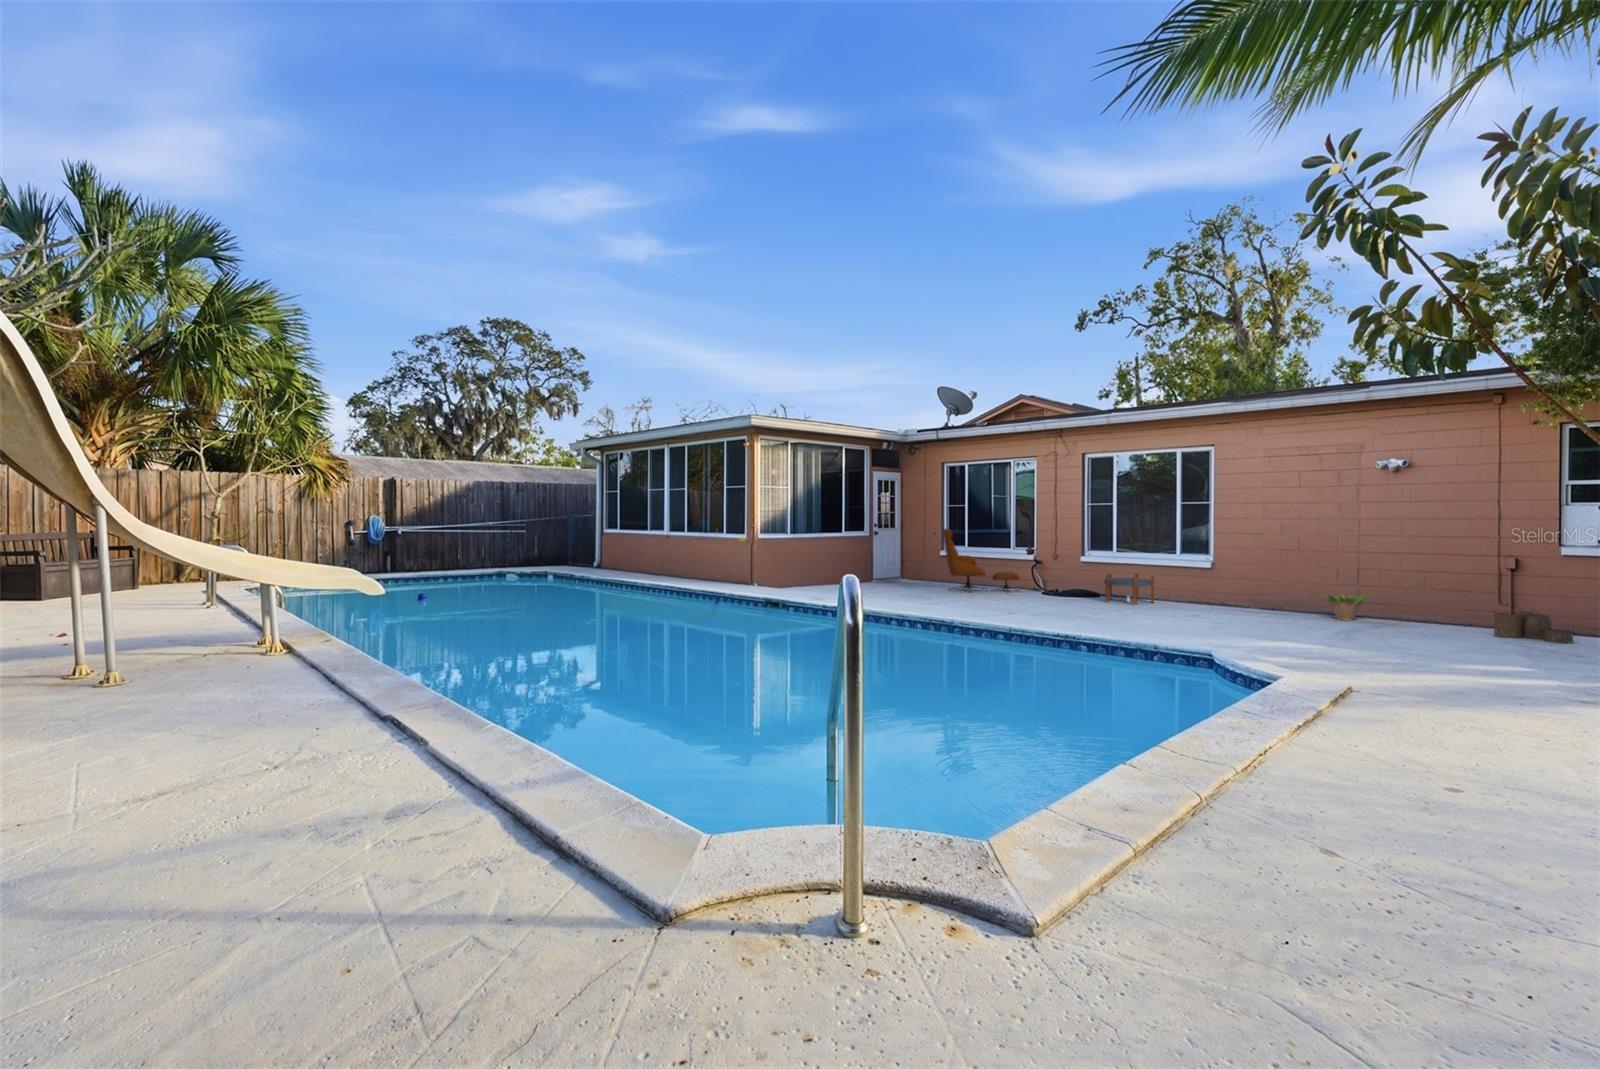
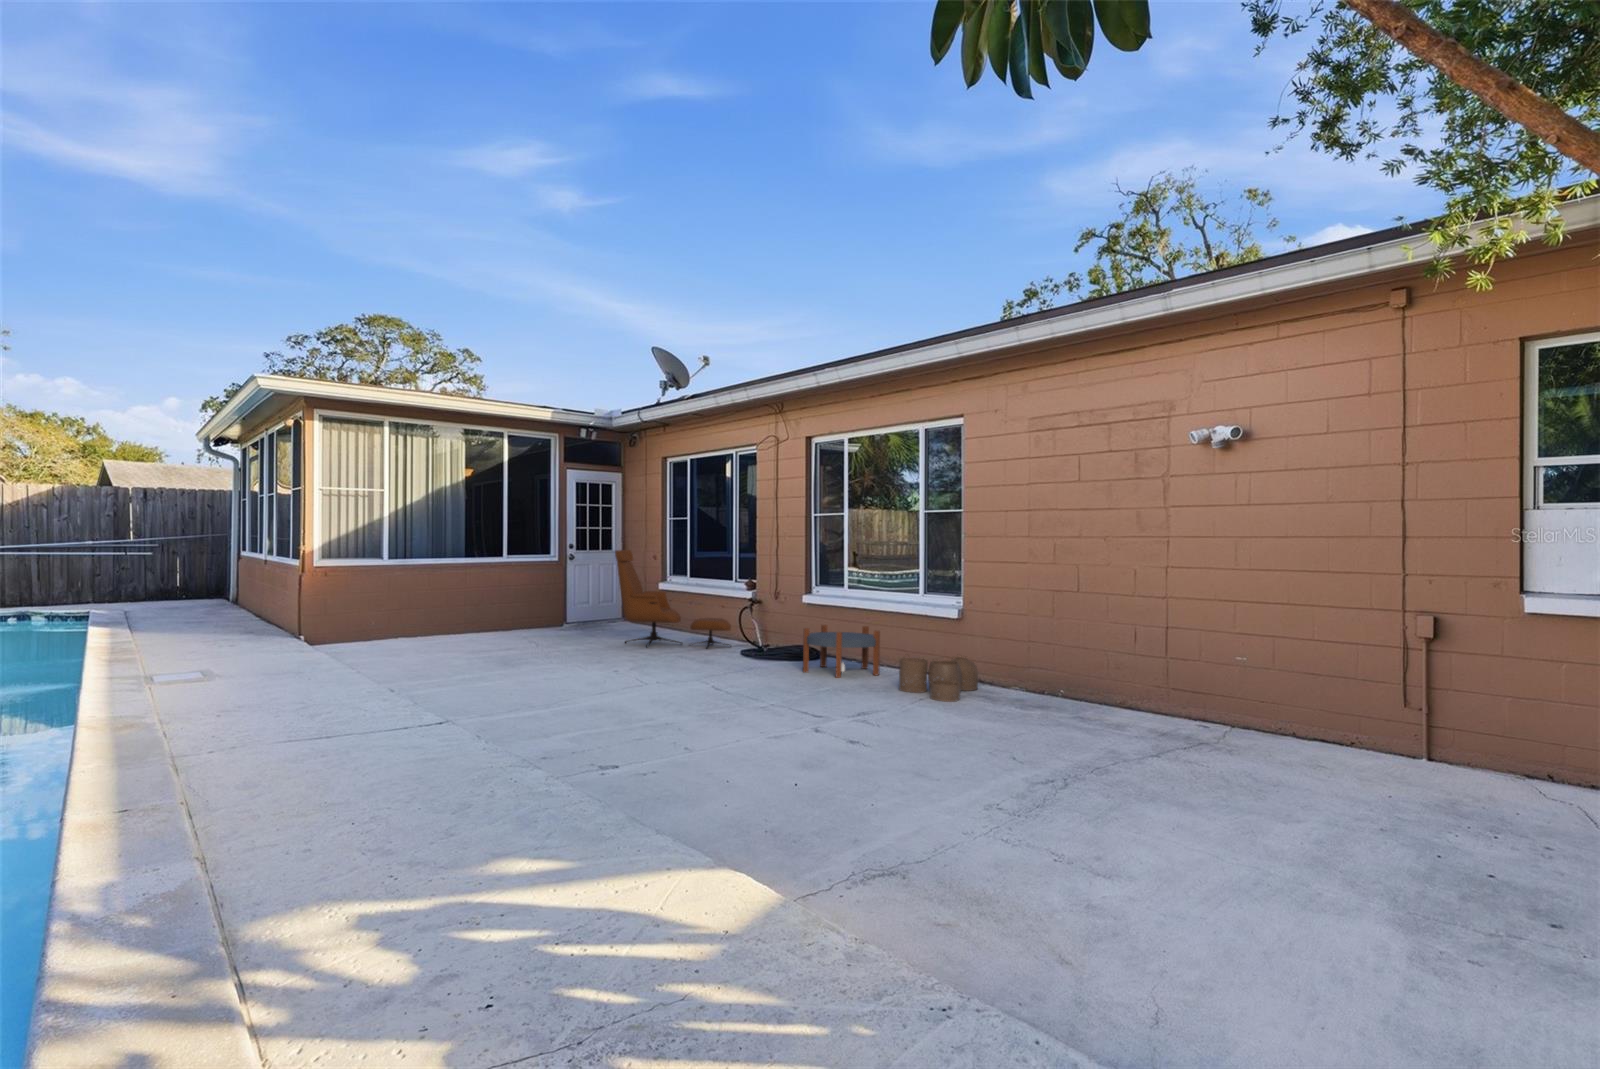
decorative plant: present [1325,593,1370,621] -> none [1090,671,1187,726]
woven basket: present [1494,611,1573,643] -> present [899,657,978,702]

